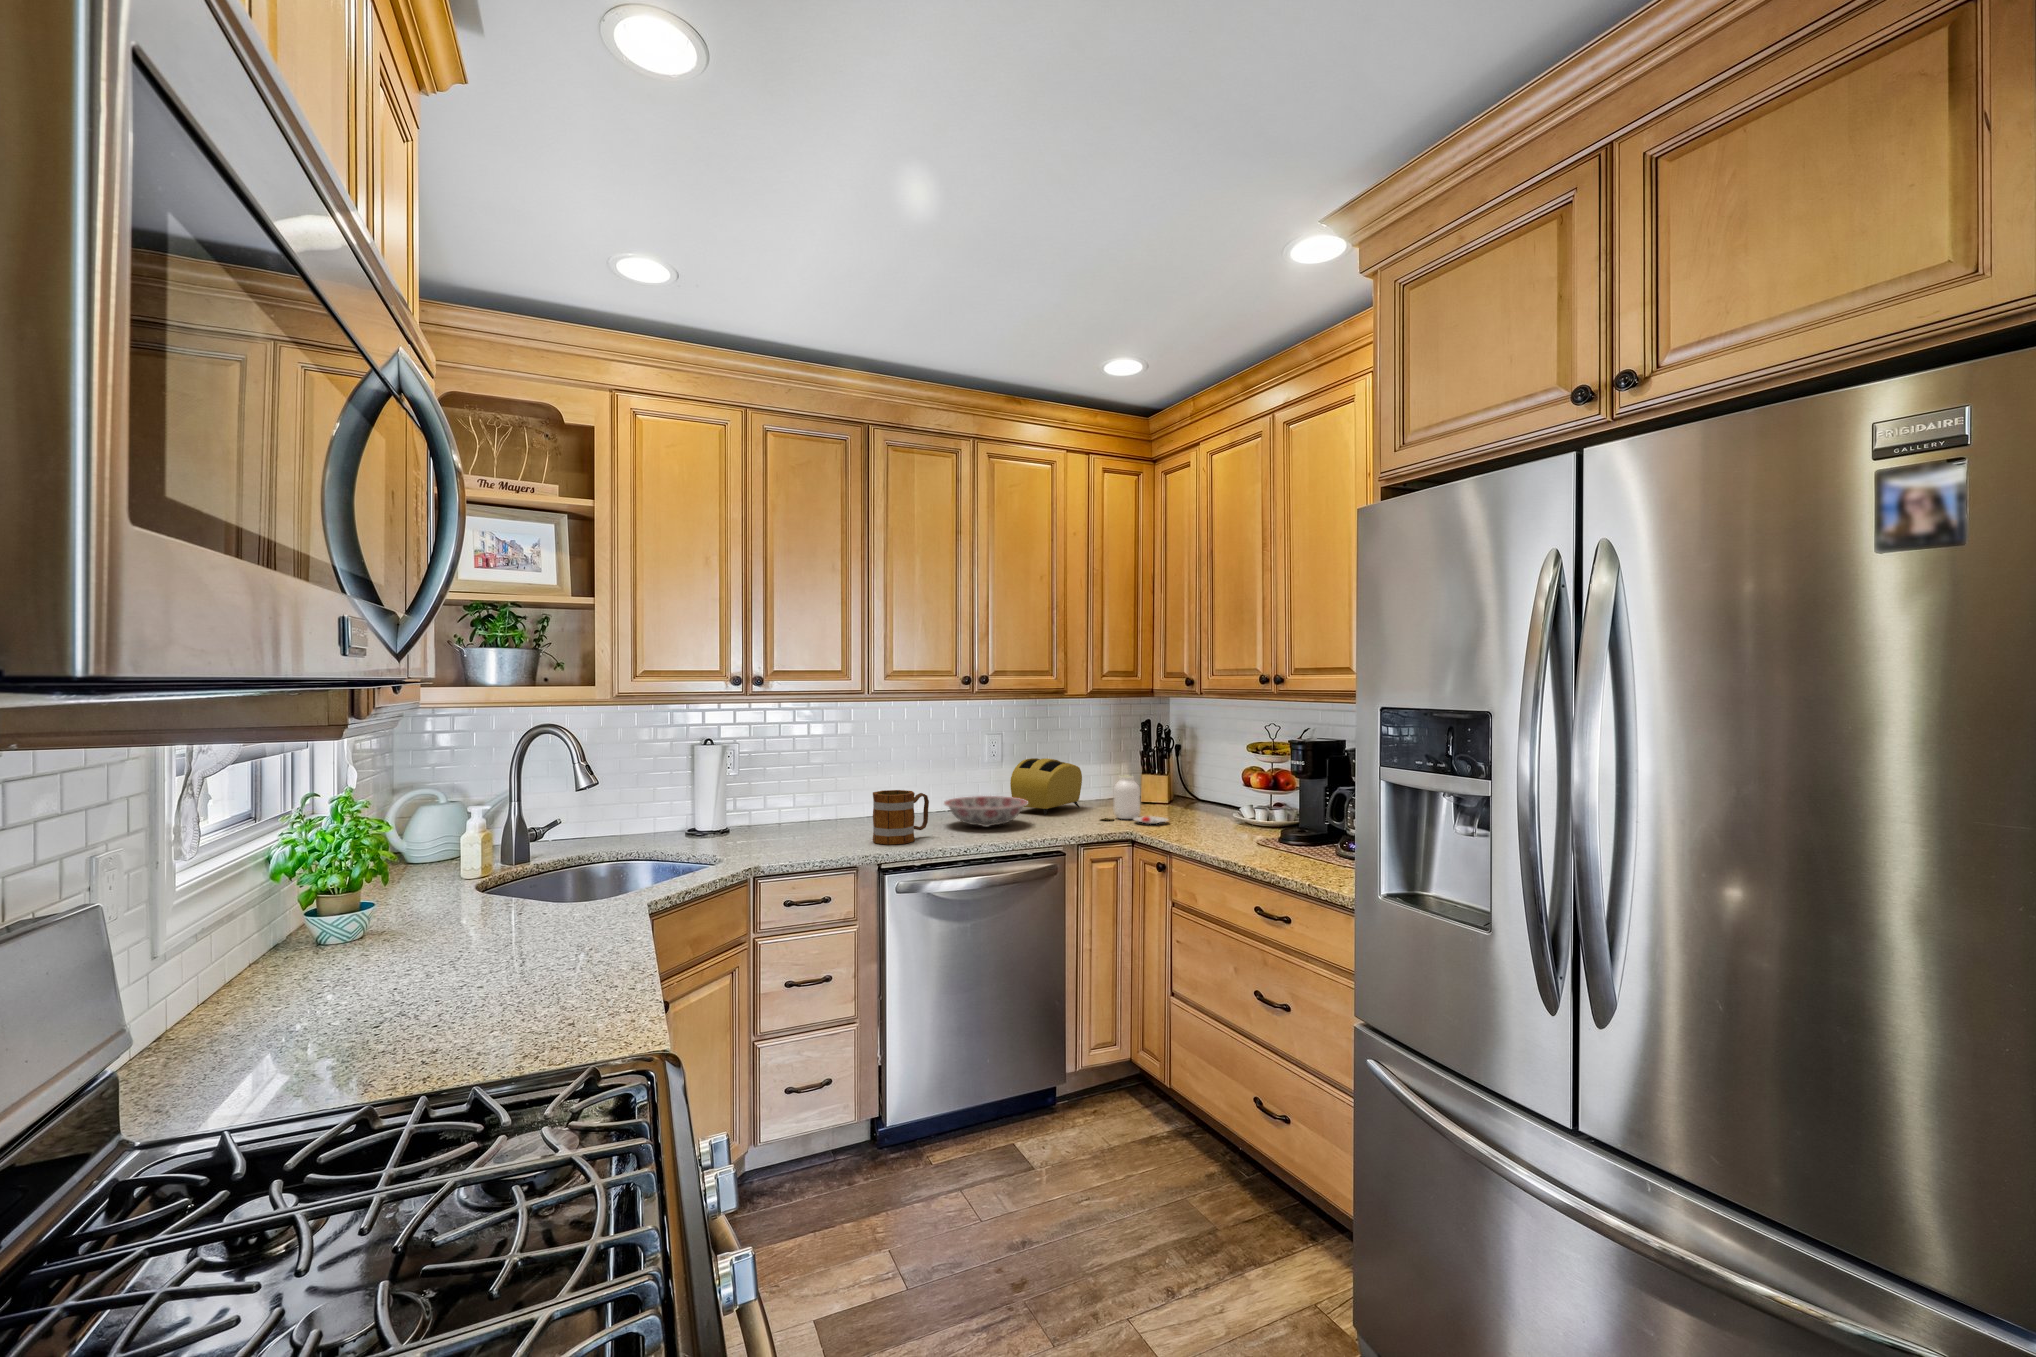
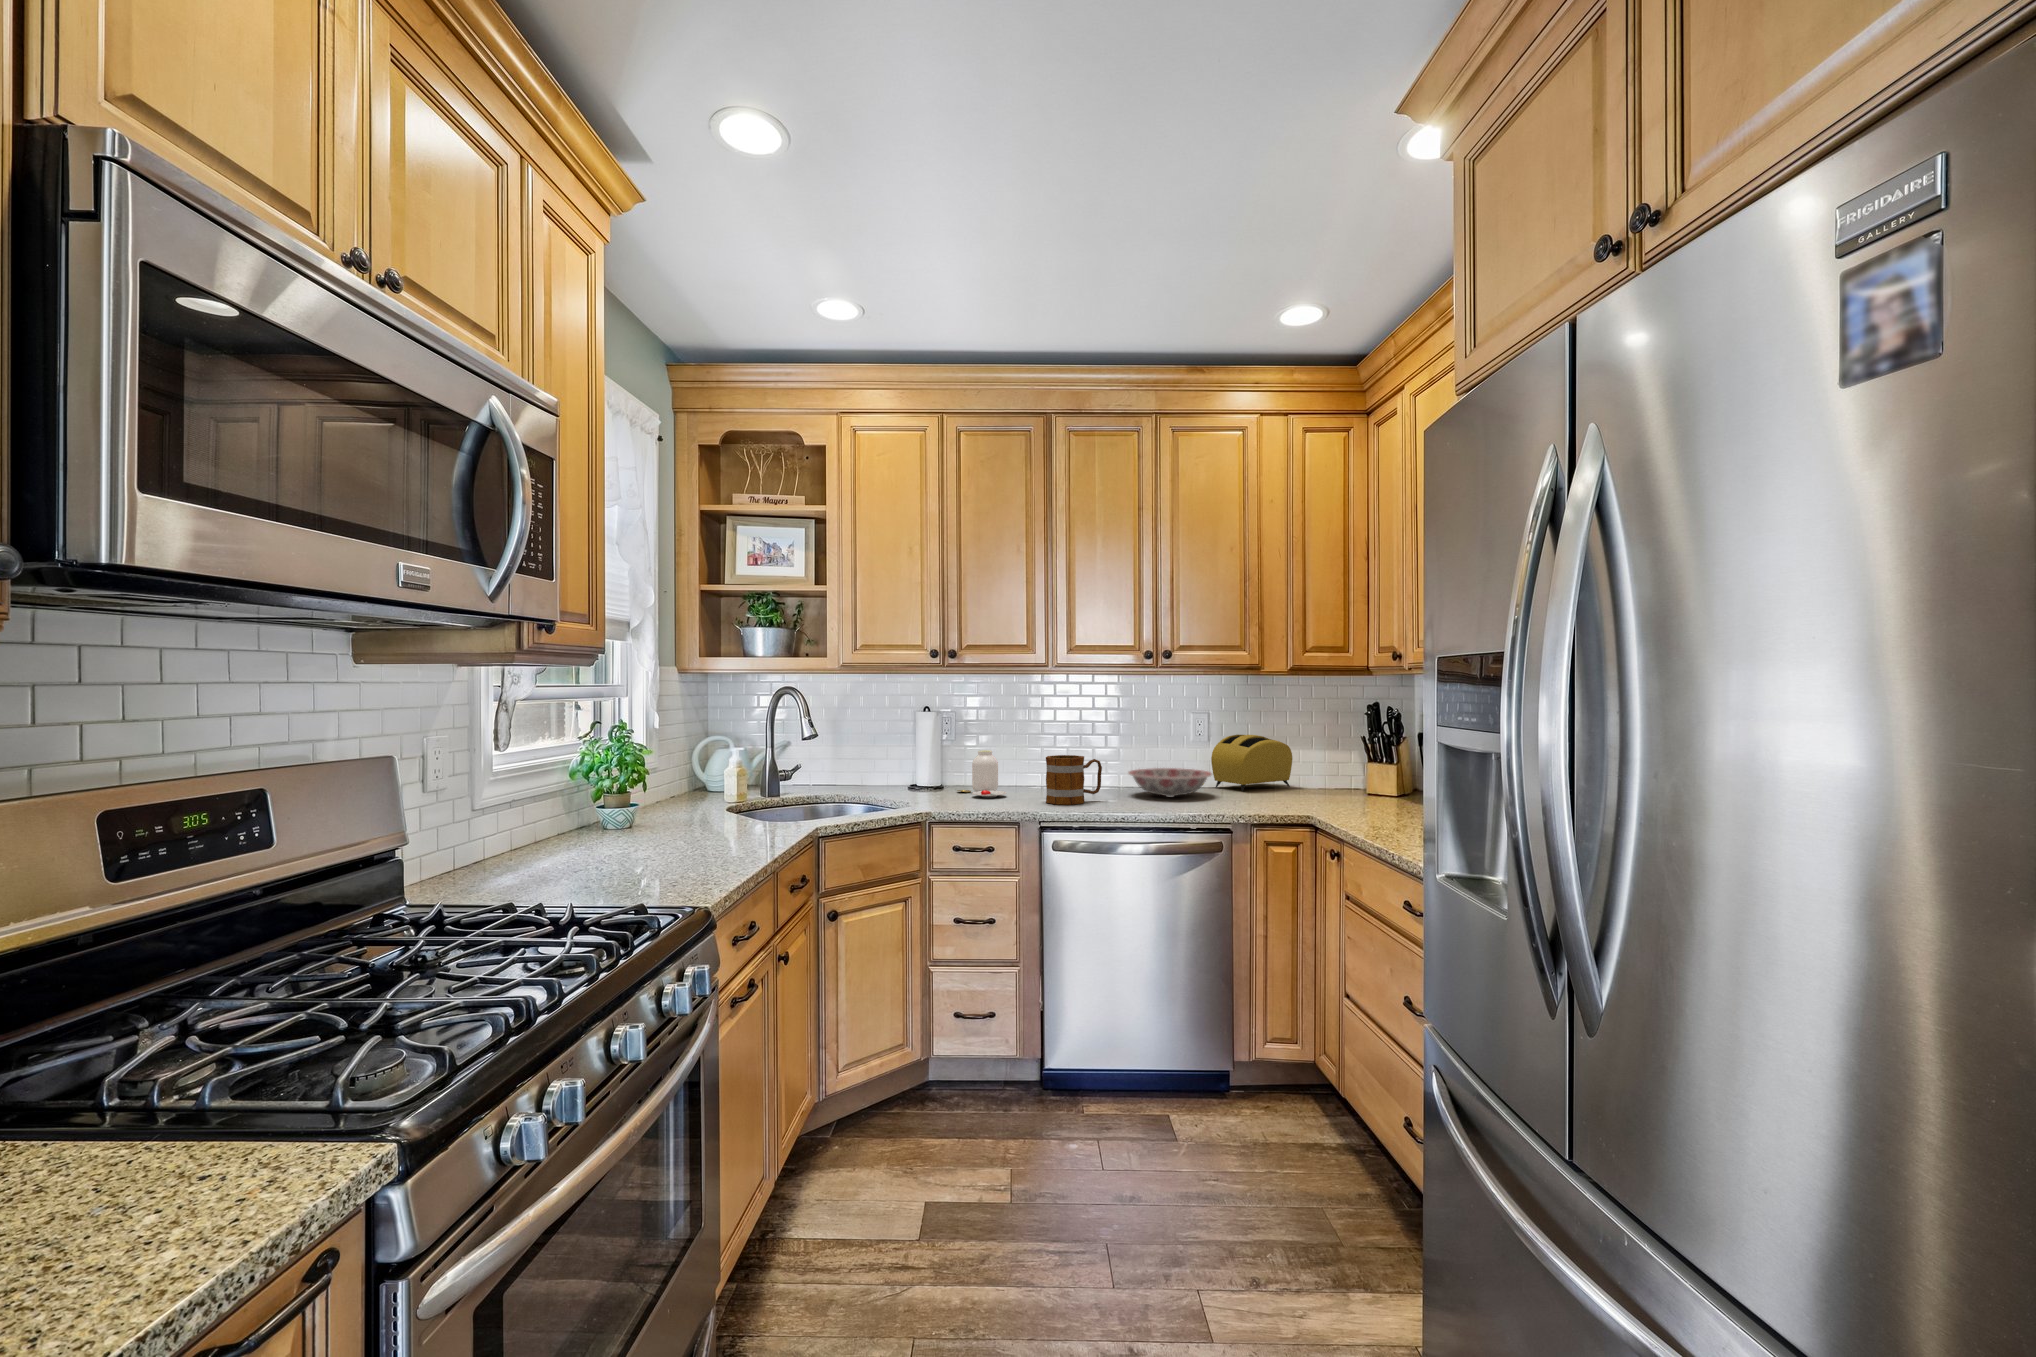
jar: present [1110,775,1168,824] -> present [958,750,1006,797]

